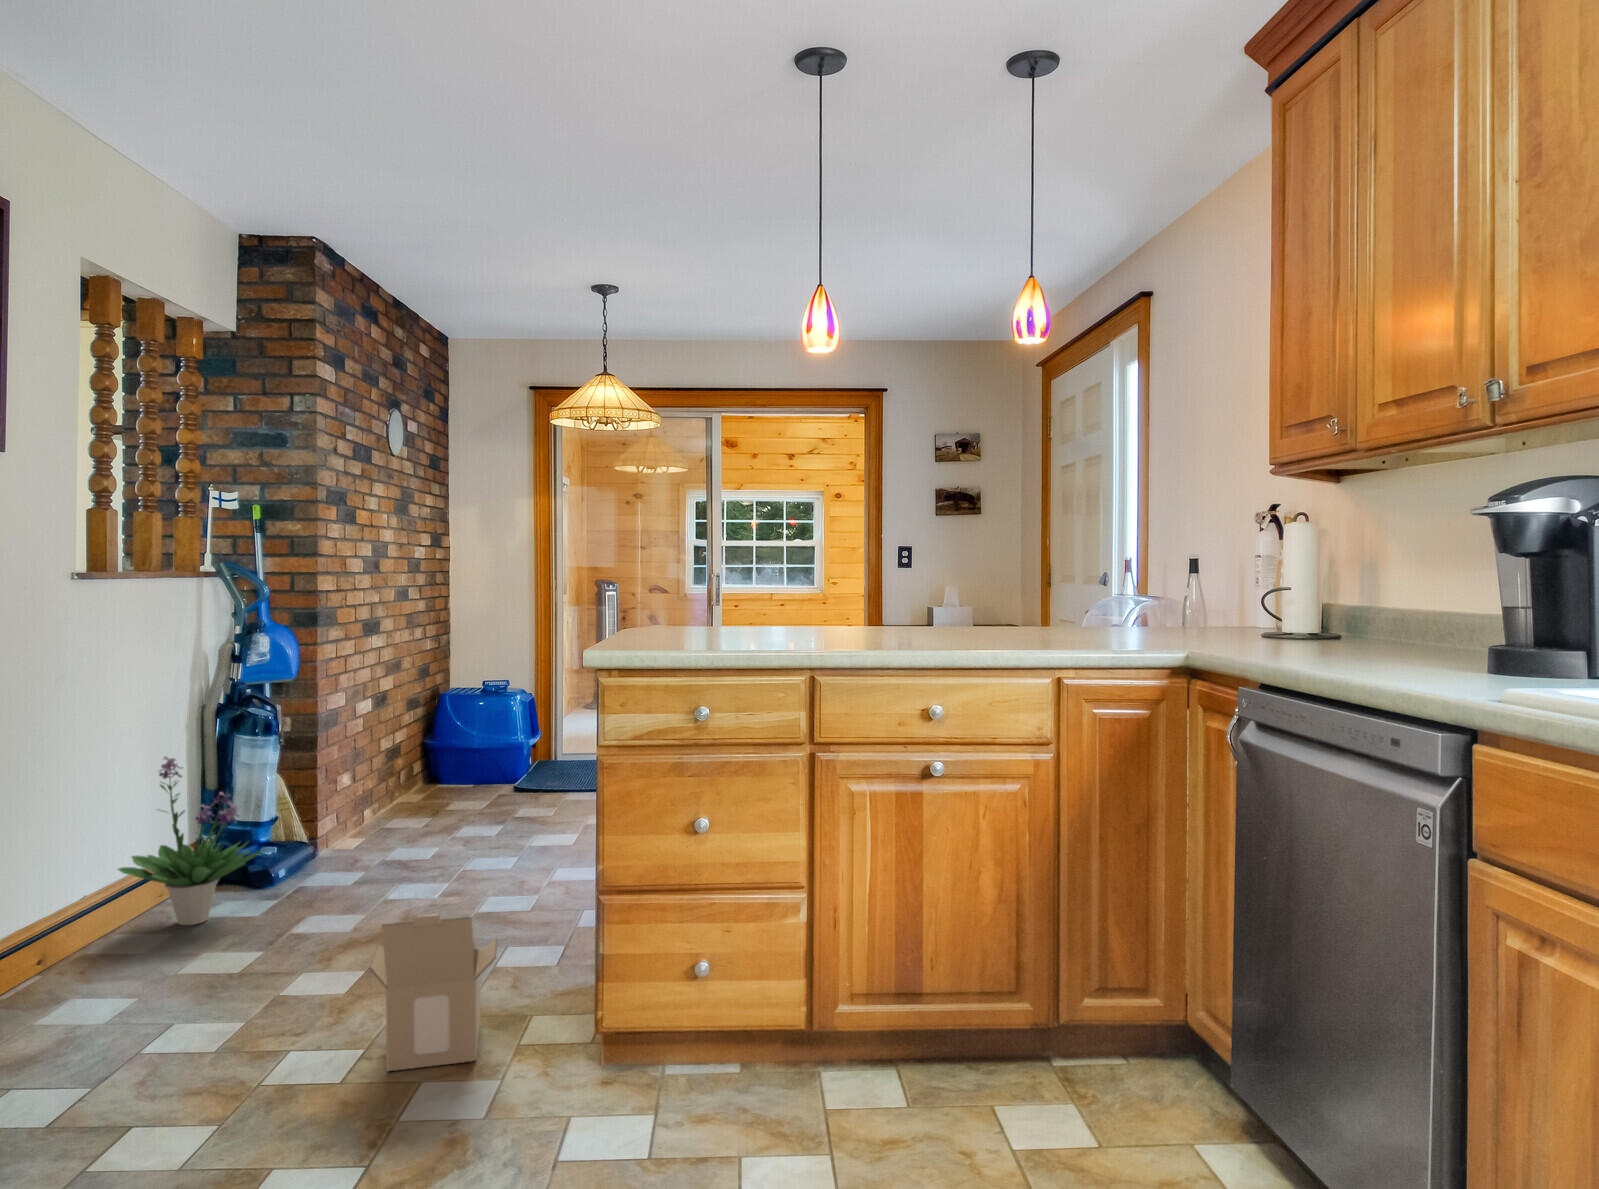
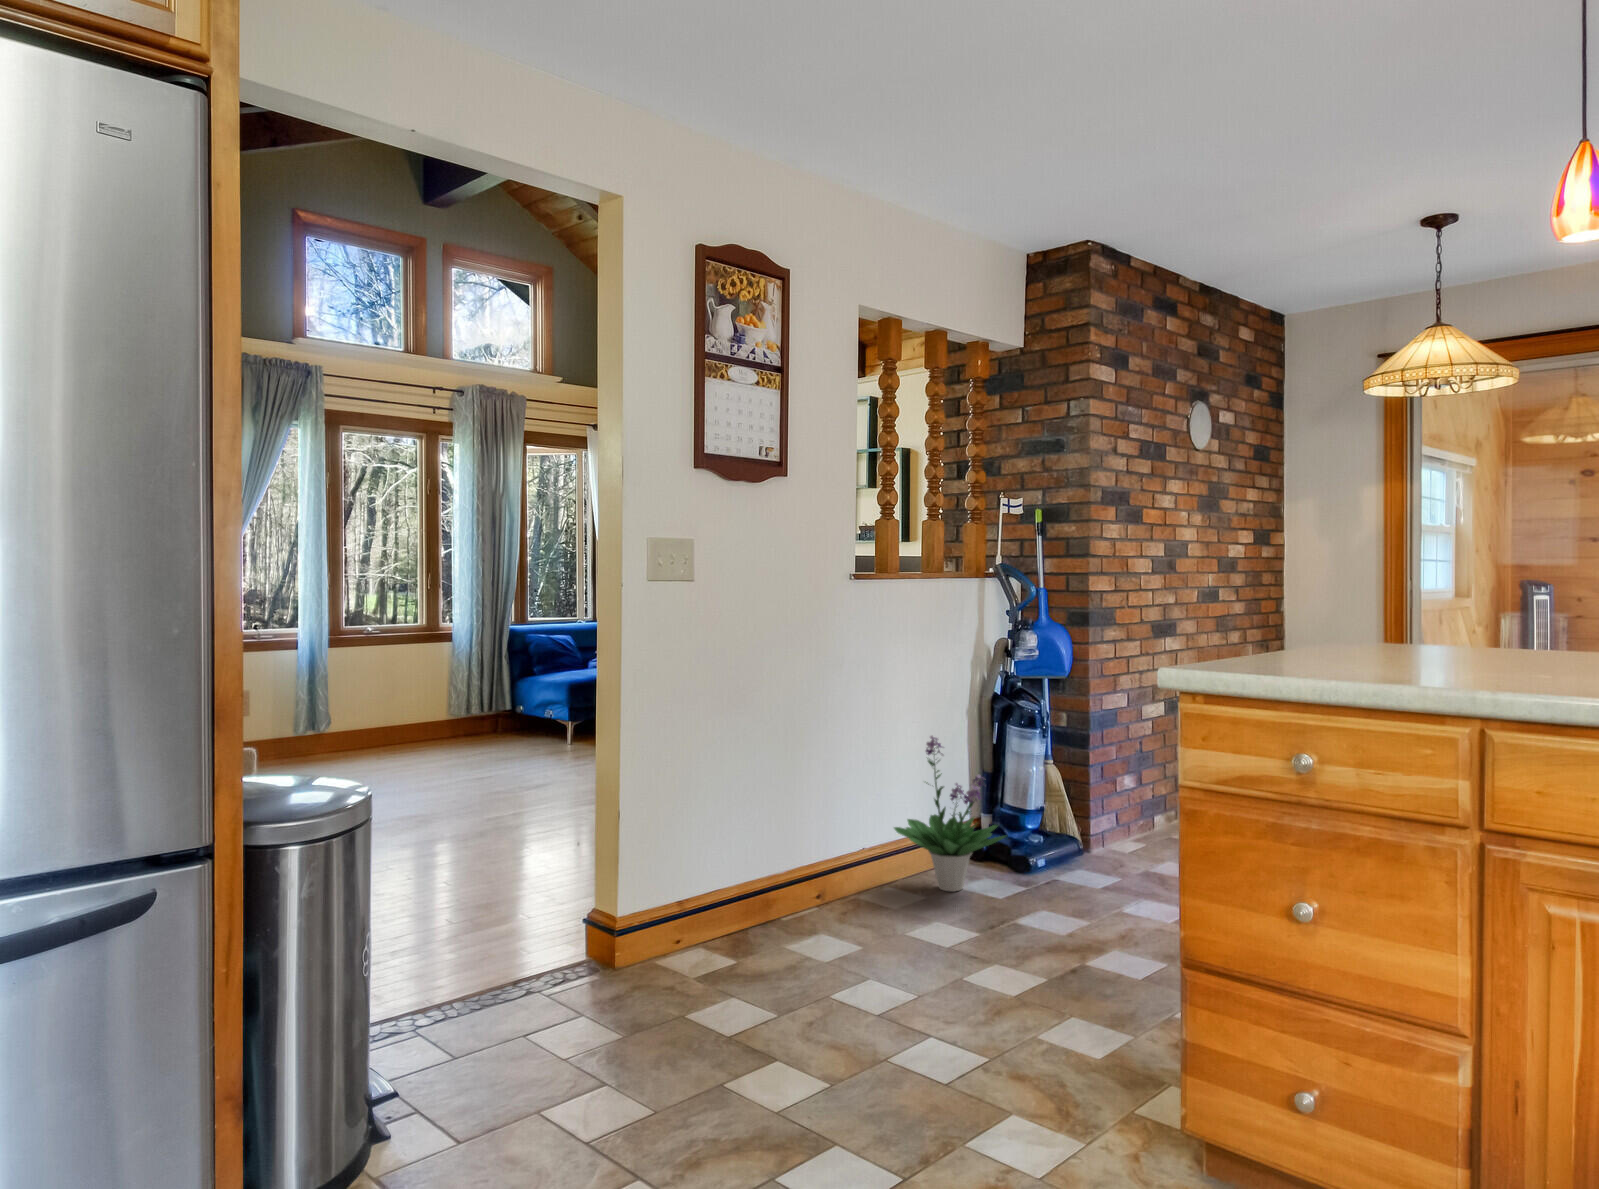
cardboard box: present [369,915,497,1071] -> none [971,931,1122,1120]

